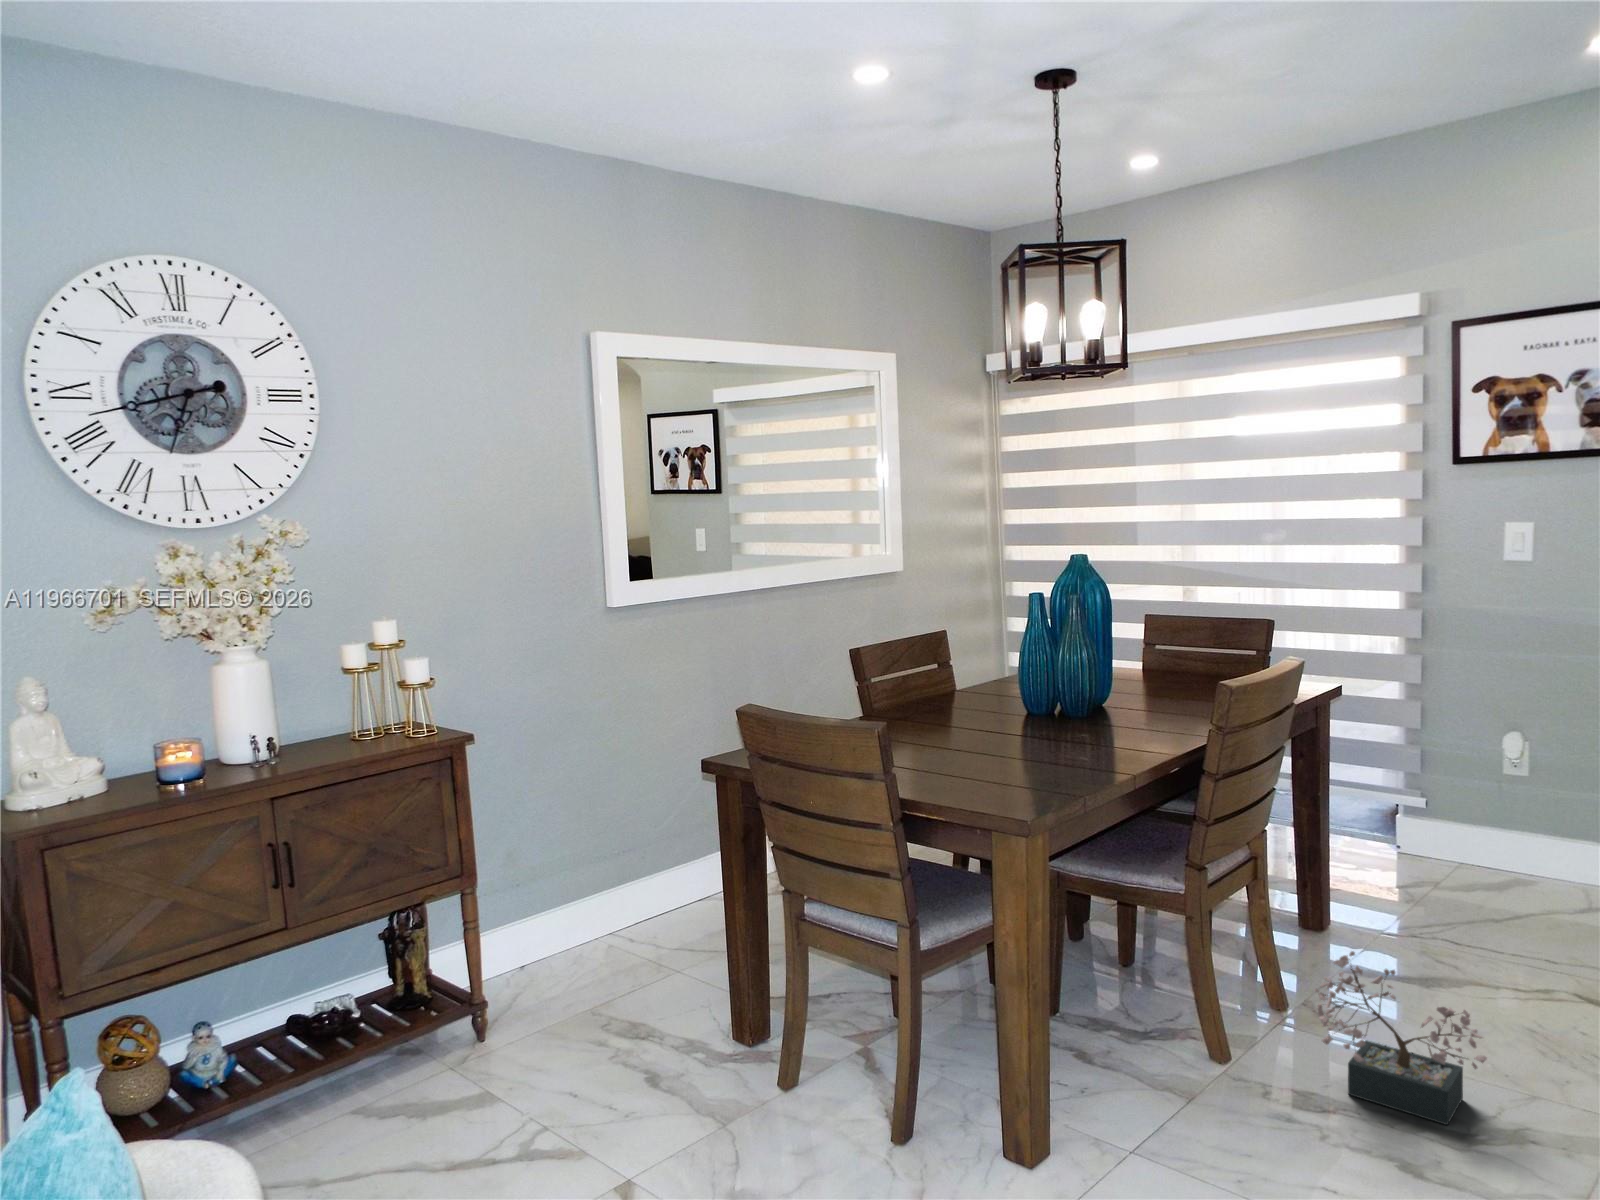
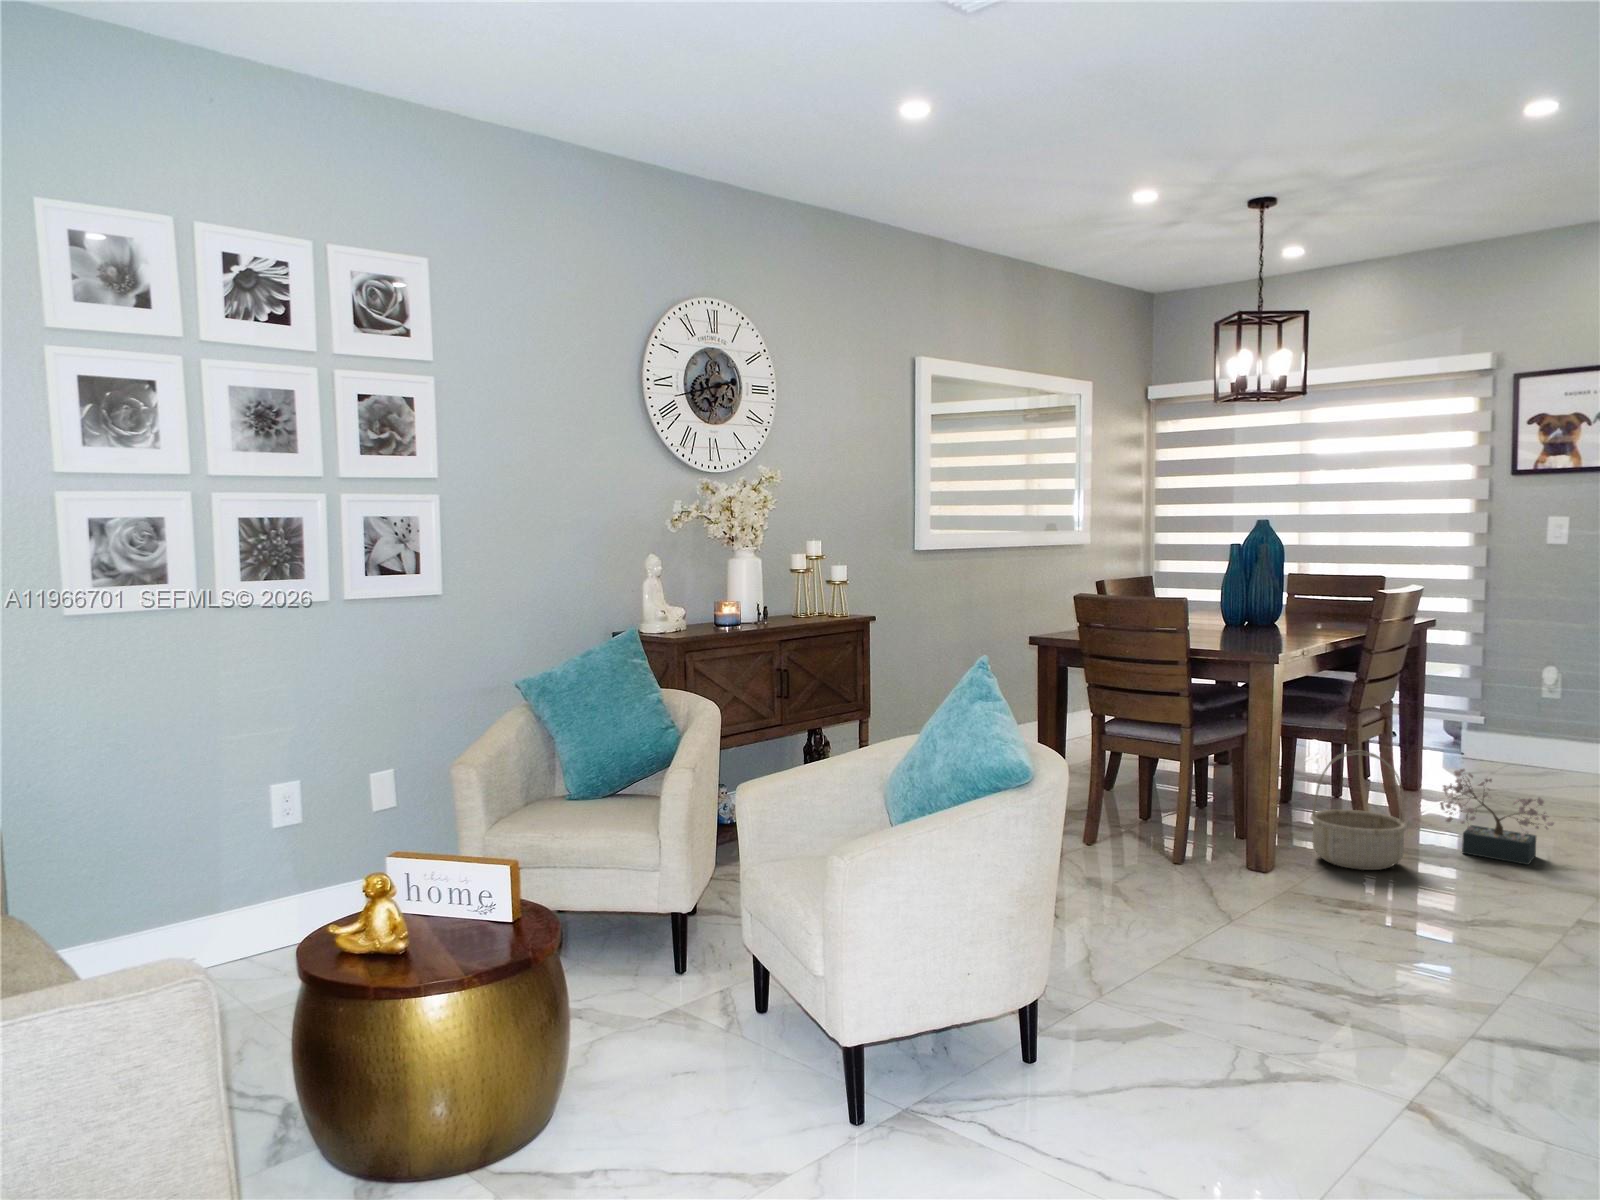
basket: none [1102,949,1250,1148] -> present [1311,751,1407,870]

